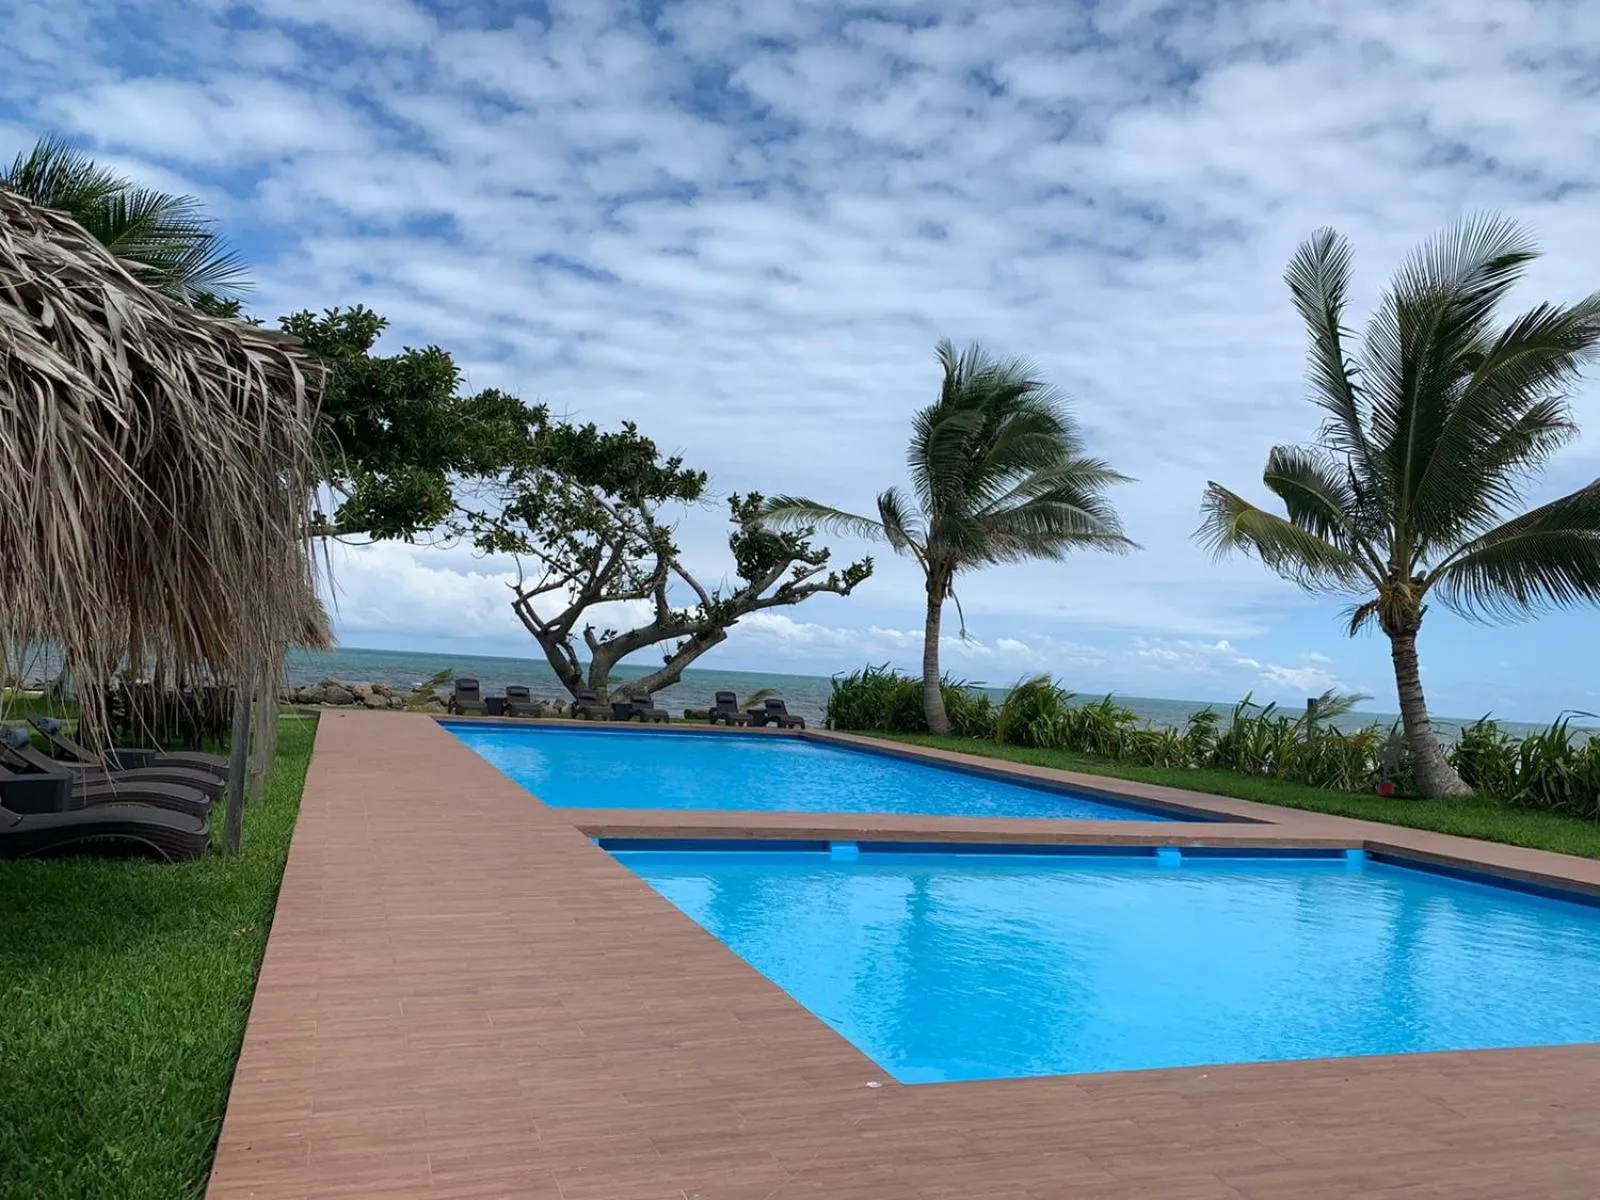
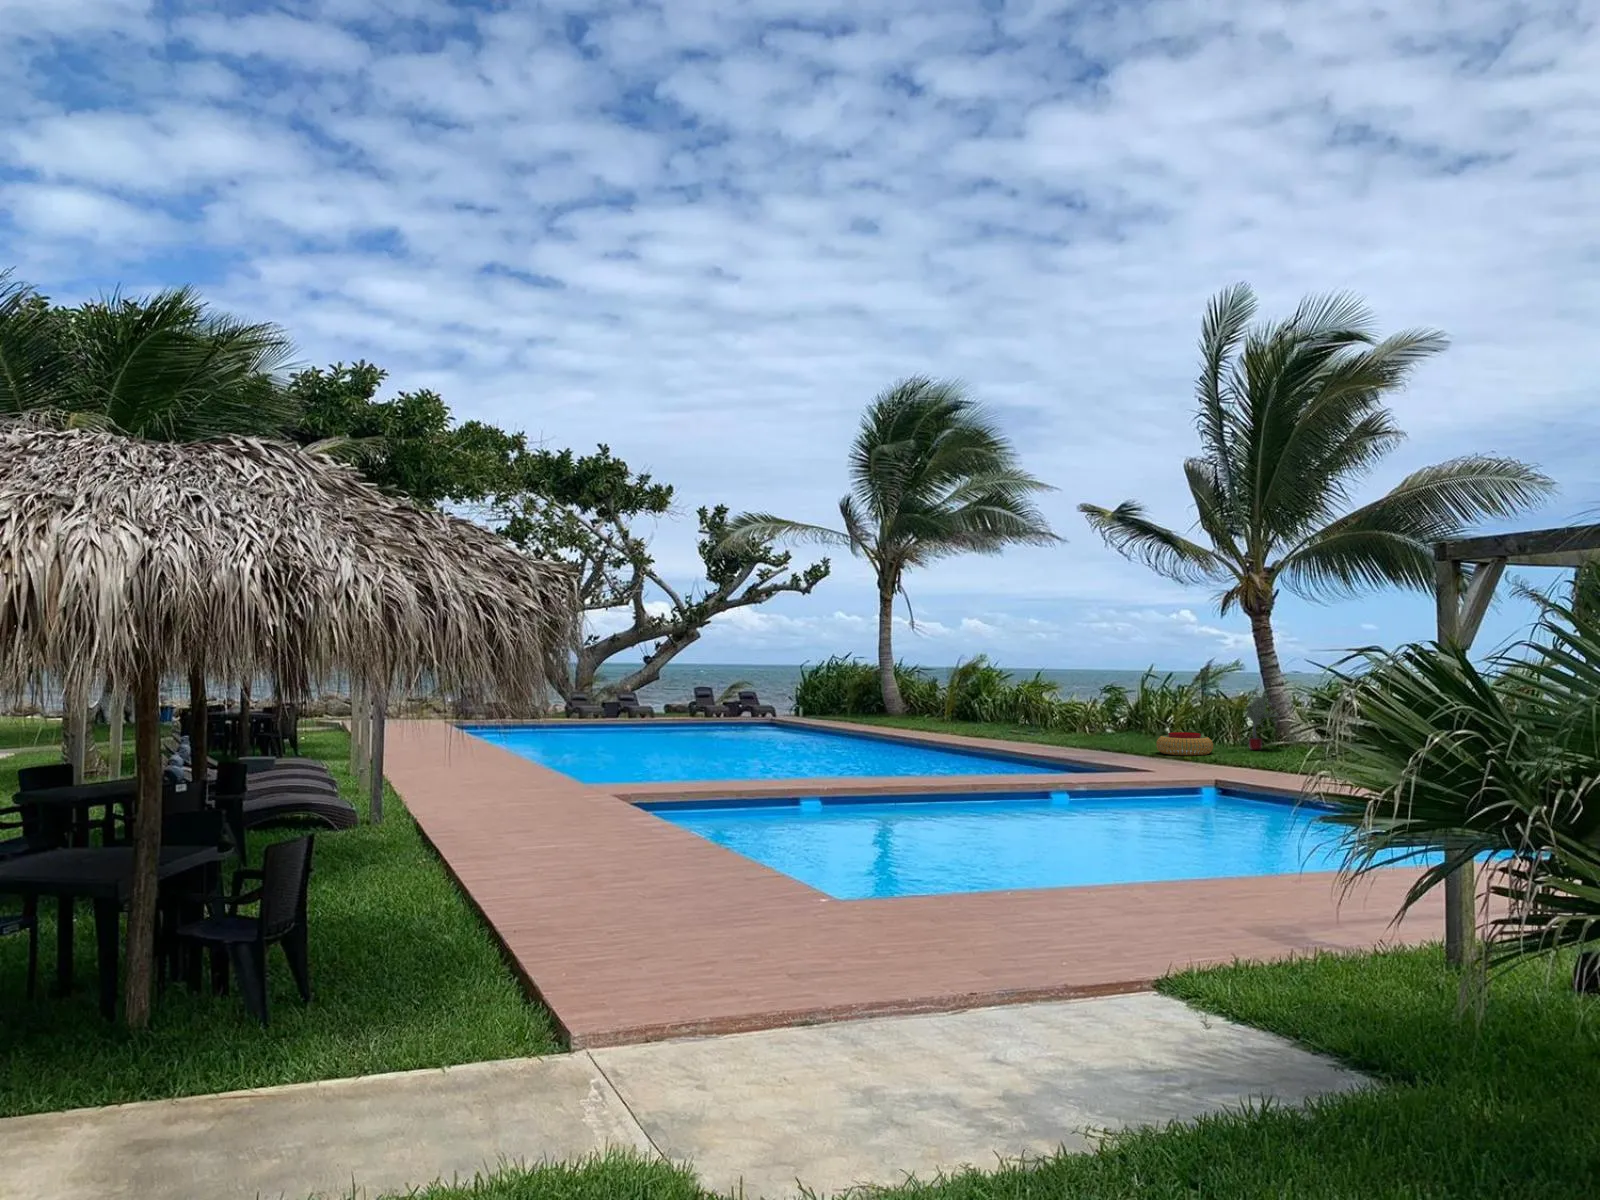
pouf: none [1270,772,1339,801] -> present [1156,732,1213,755]

